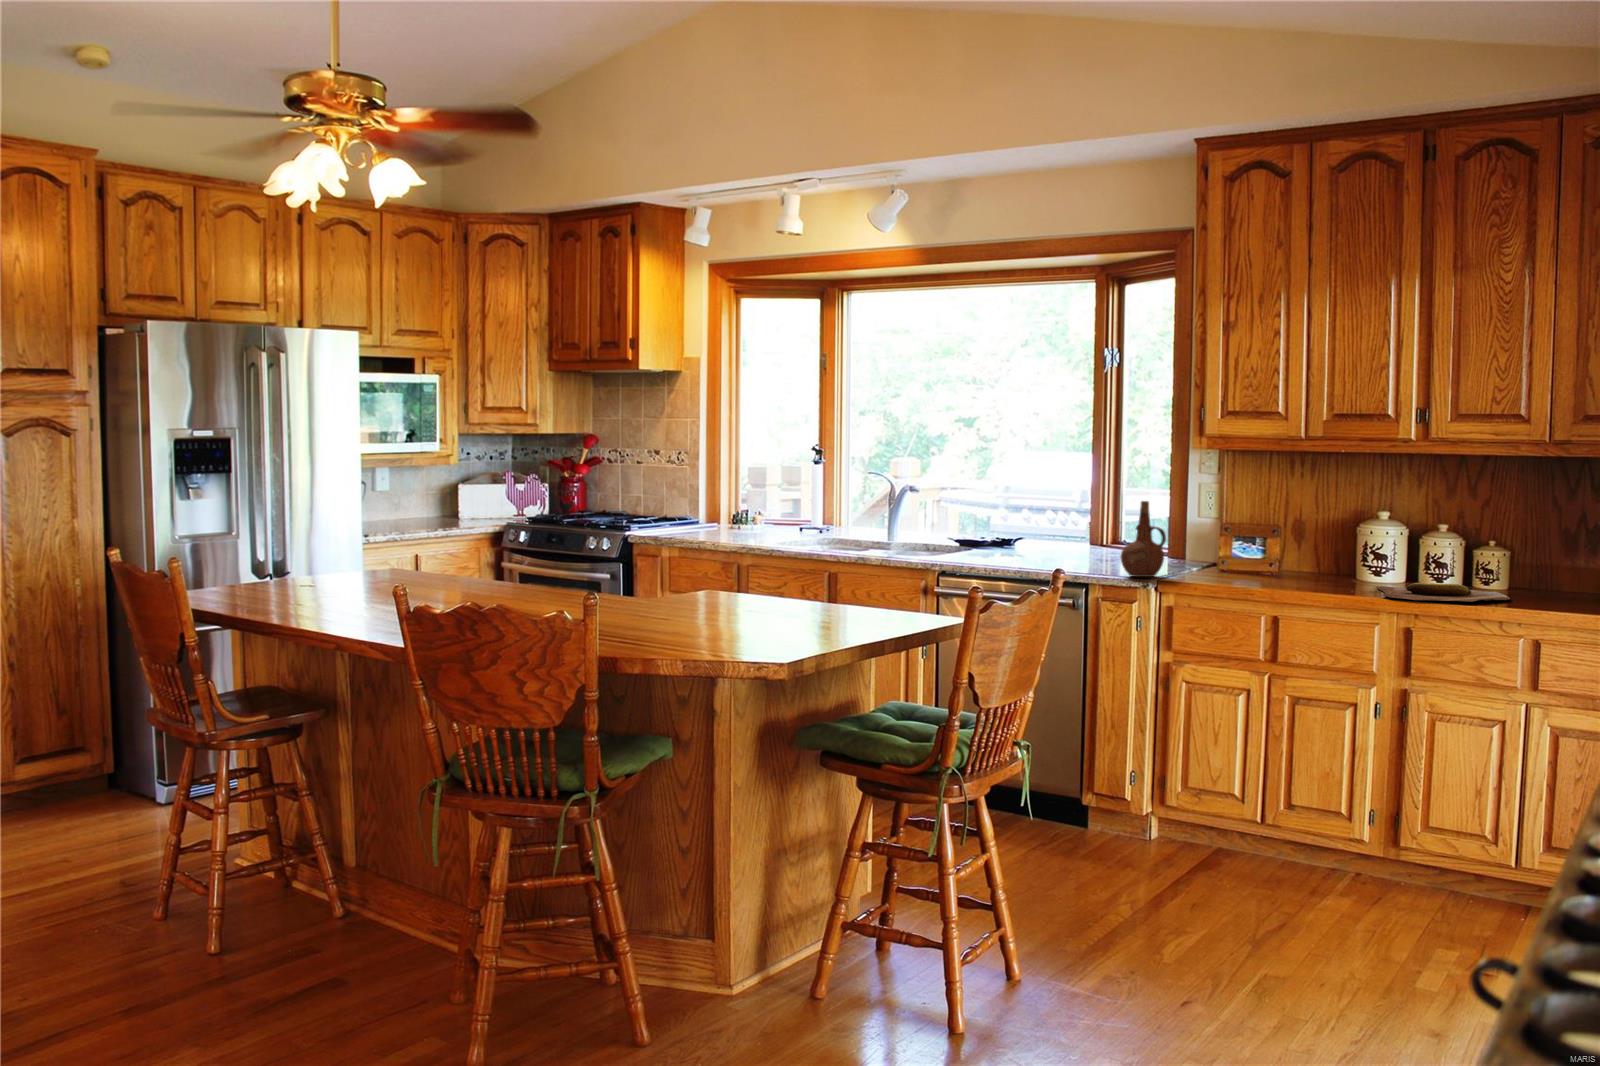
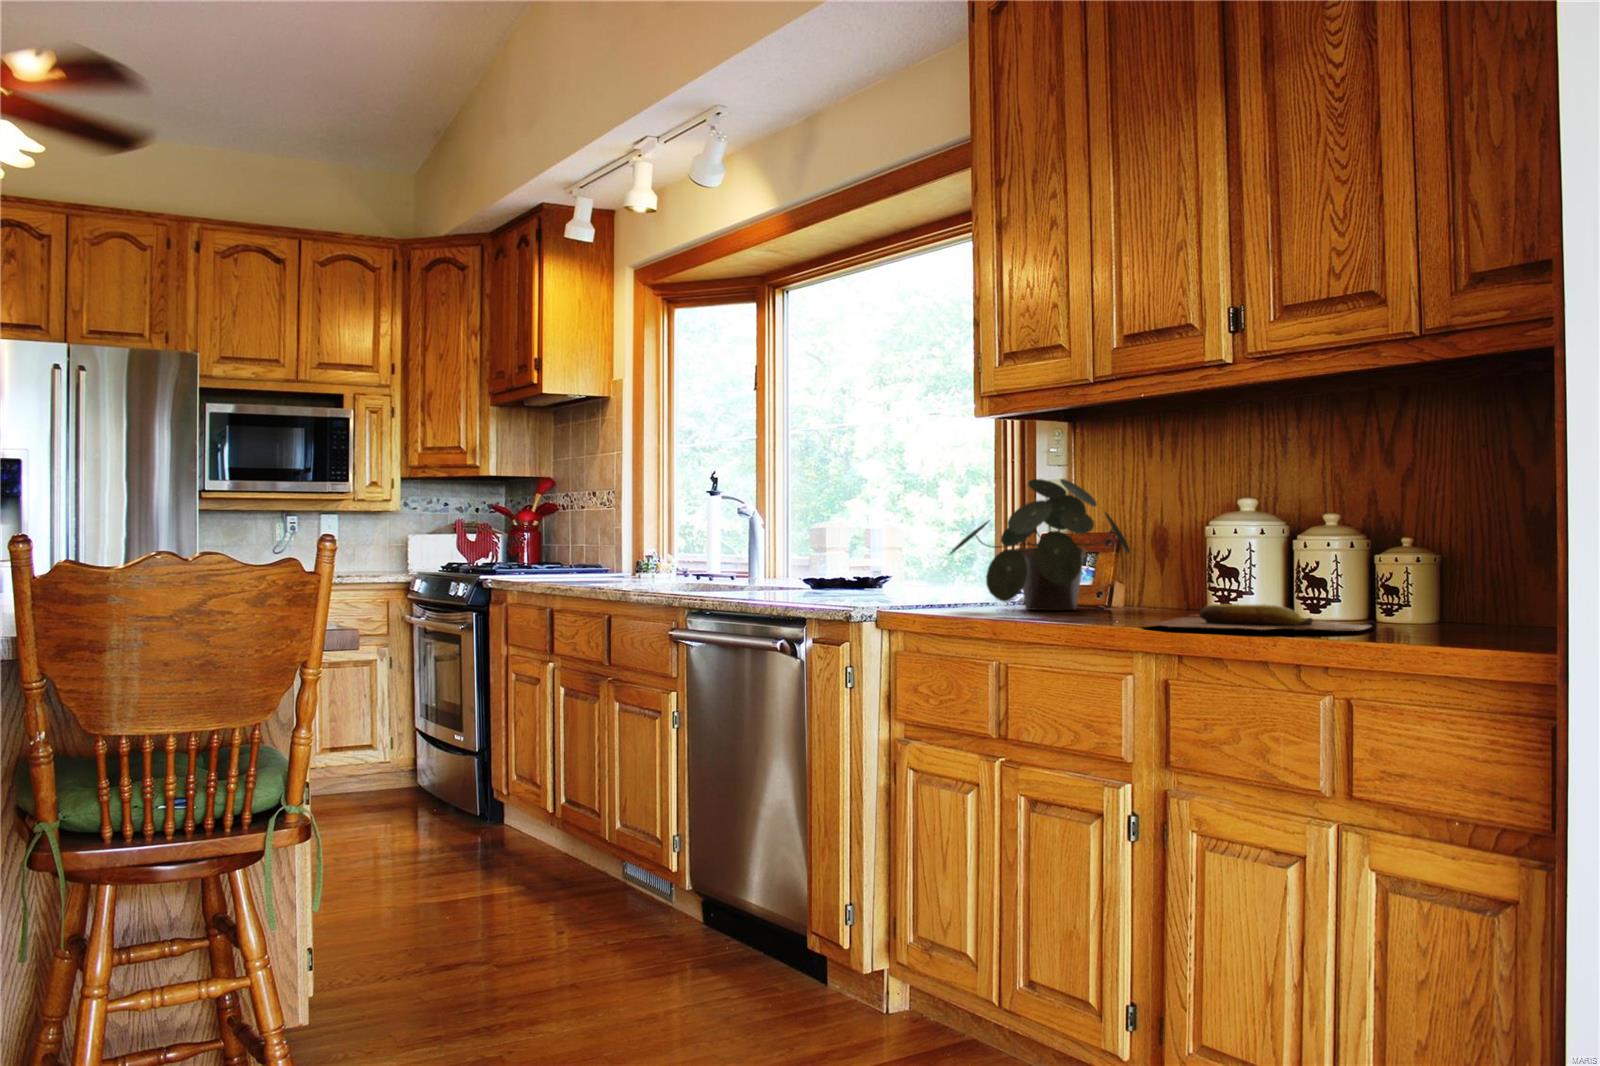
potted plant: none [1198,497,1313,580] -> present [950,479,1130,610]
ceramic pitcher: present [1120,501,1166,577] -> none [850,492,917,605]

